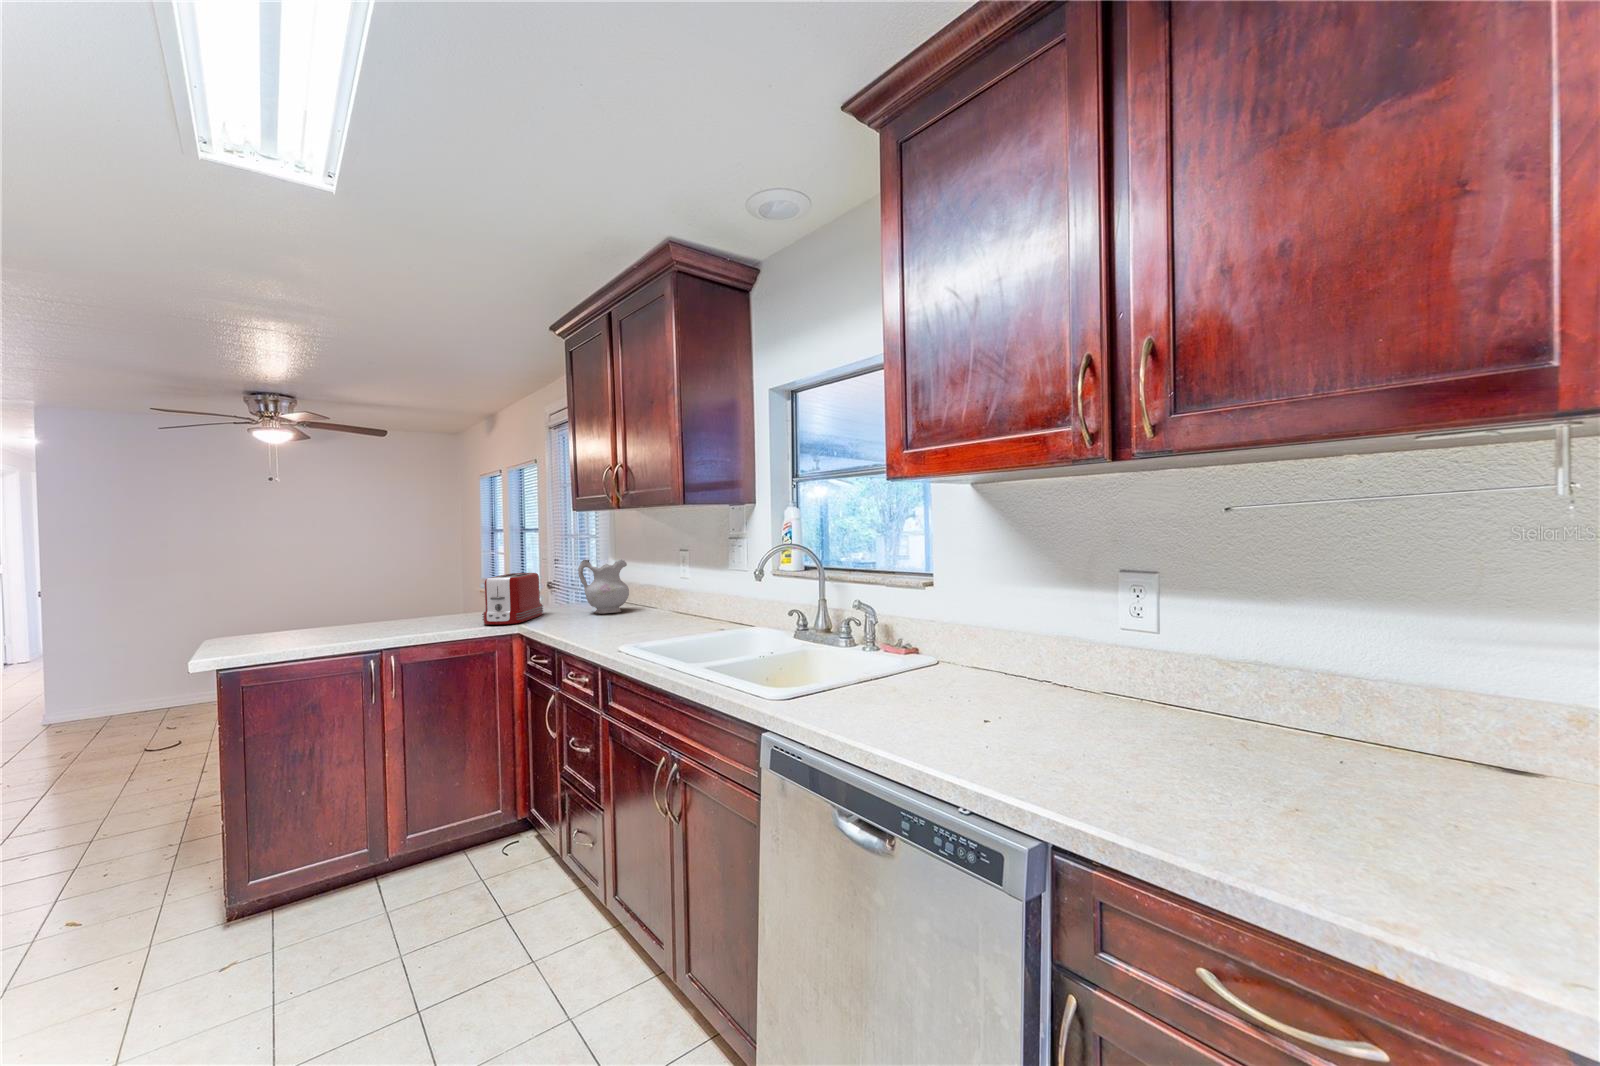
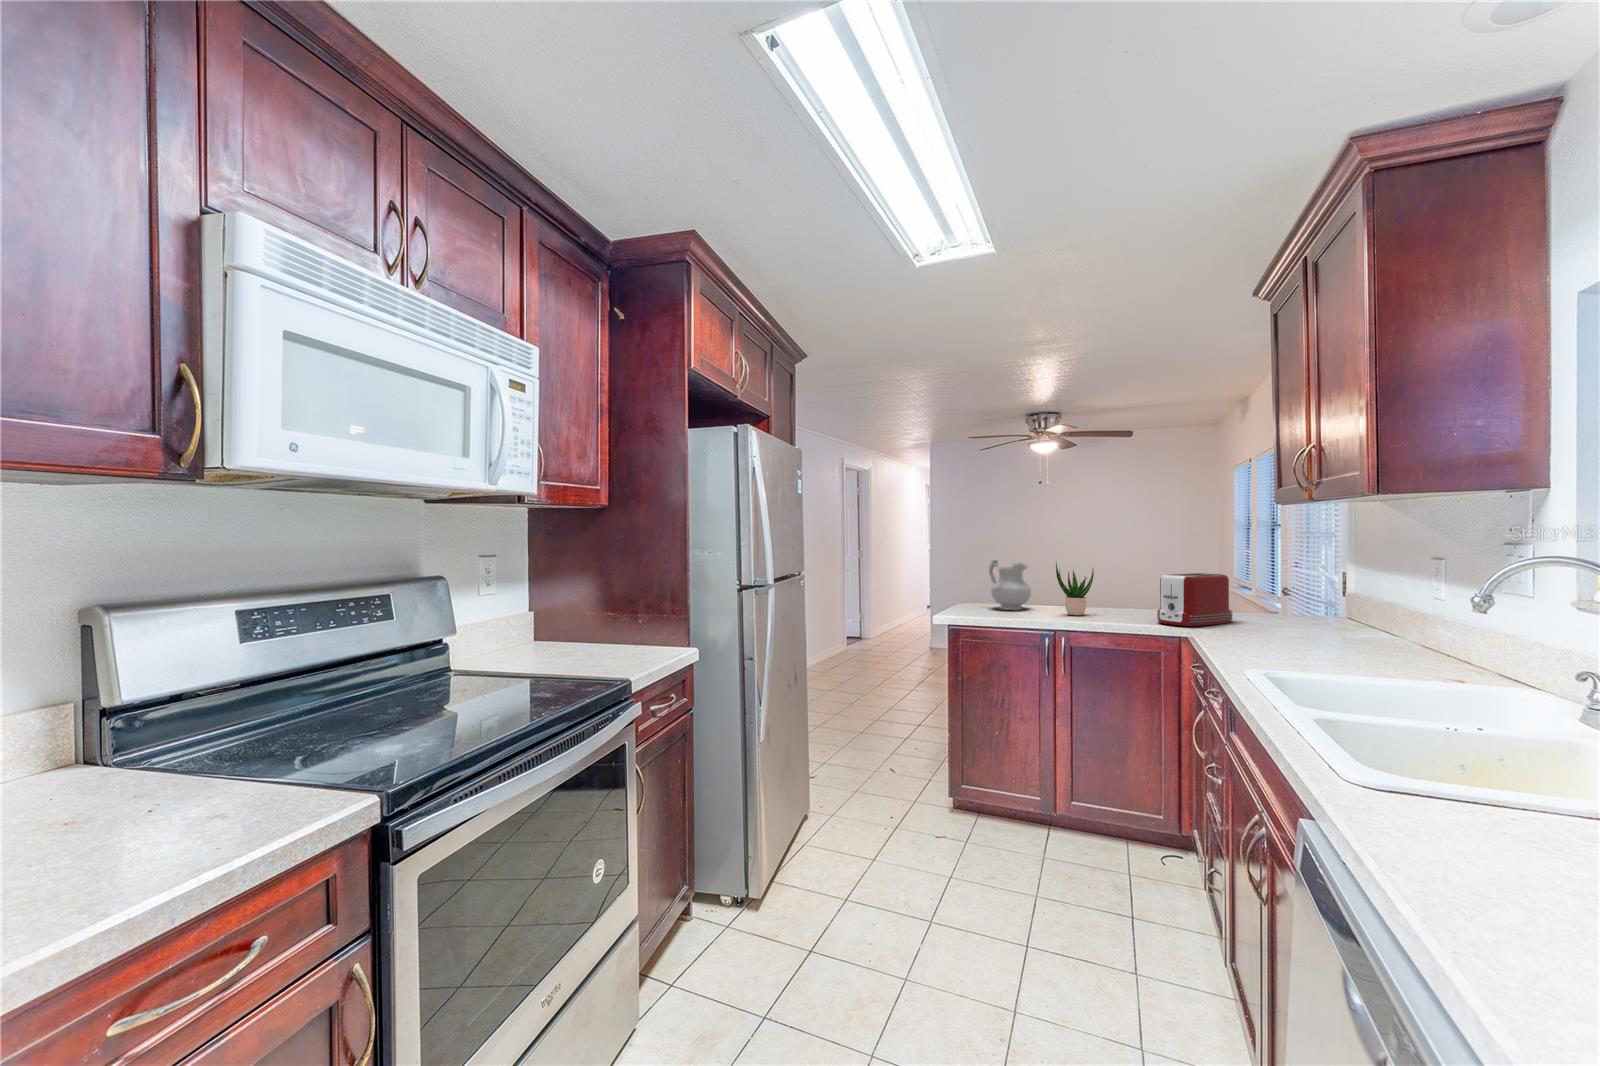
ceramic pitcher: present [578,559,629,614] -> present [989,560,1031,610]
potted plant: none [365,574,406,632] -> present [1056,562,1094,615]

